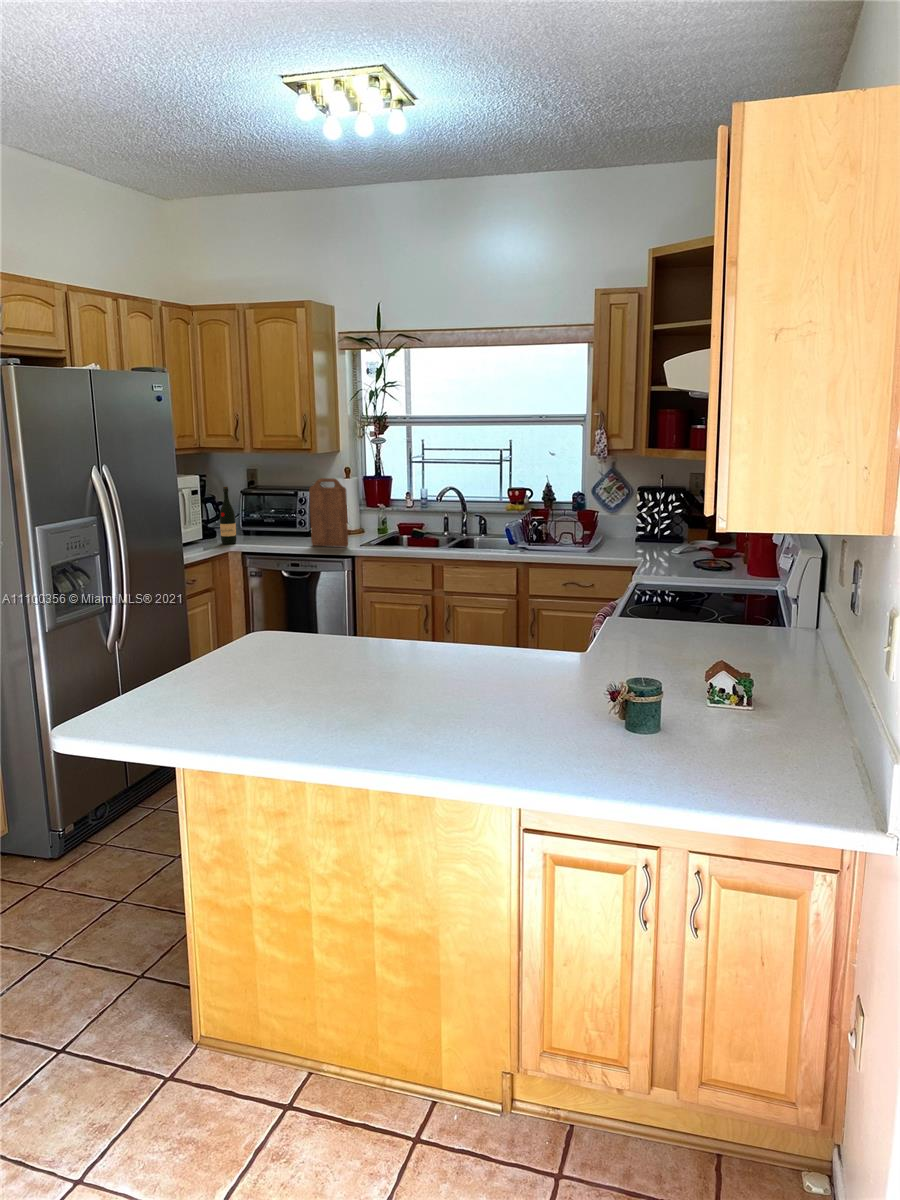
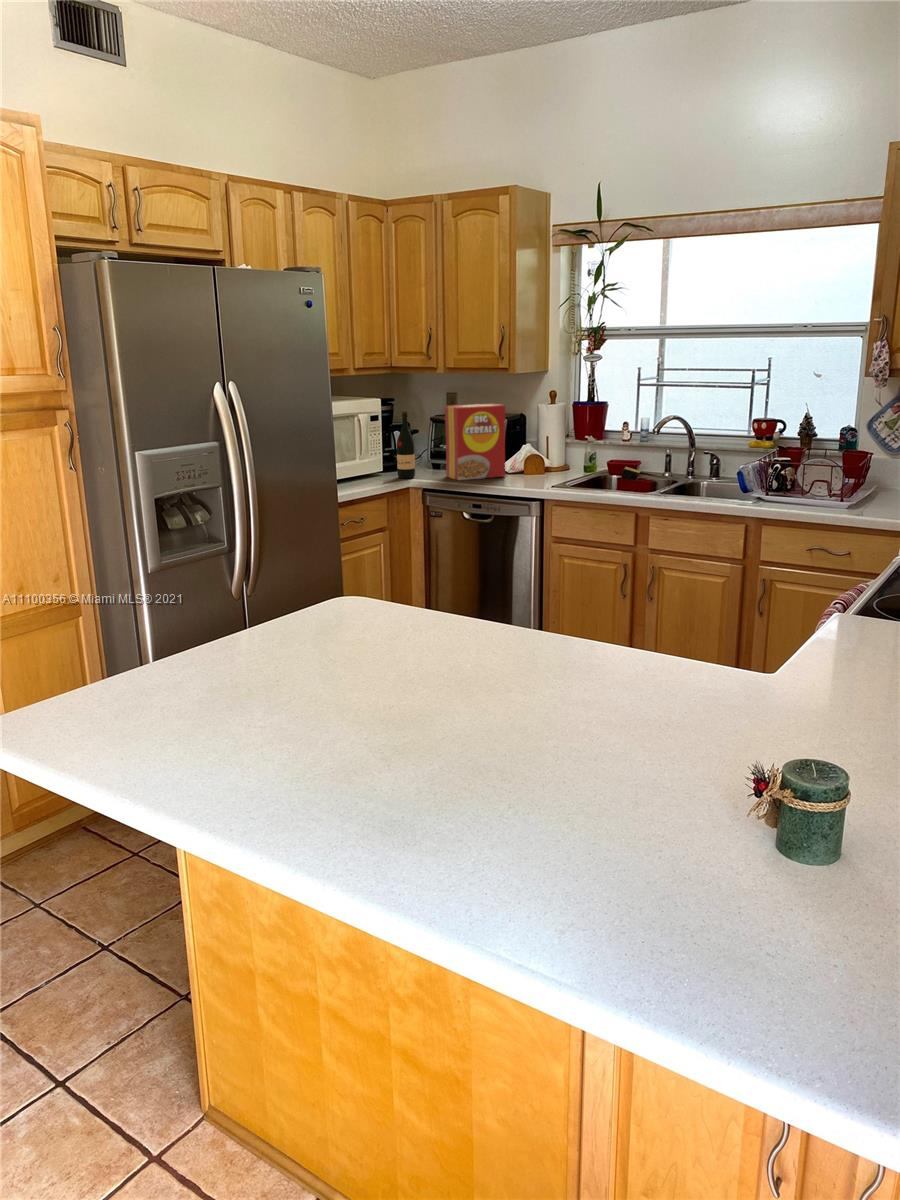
cutting board: present [309,478,348,547] -> none [498,403,540,487]
cereal box: none [260,479,314,544] -> present [445,404,505,480]

